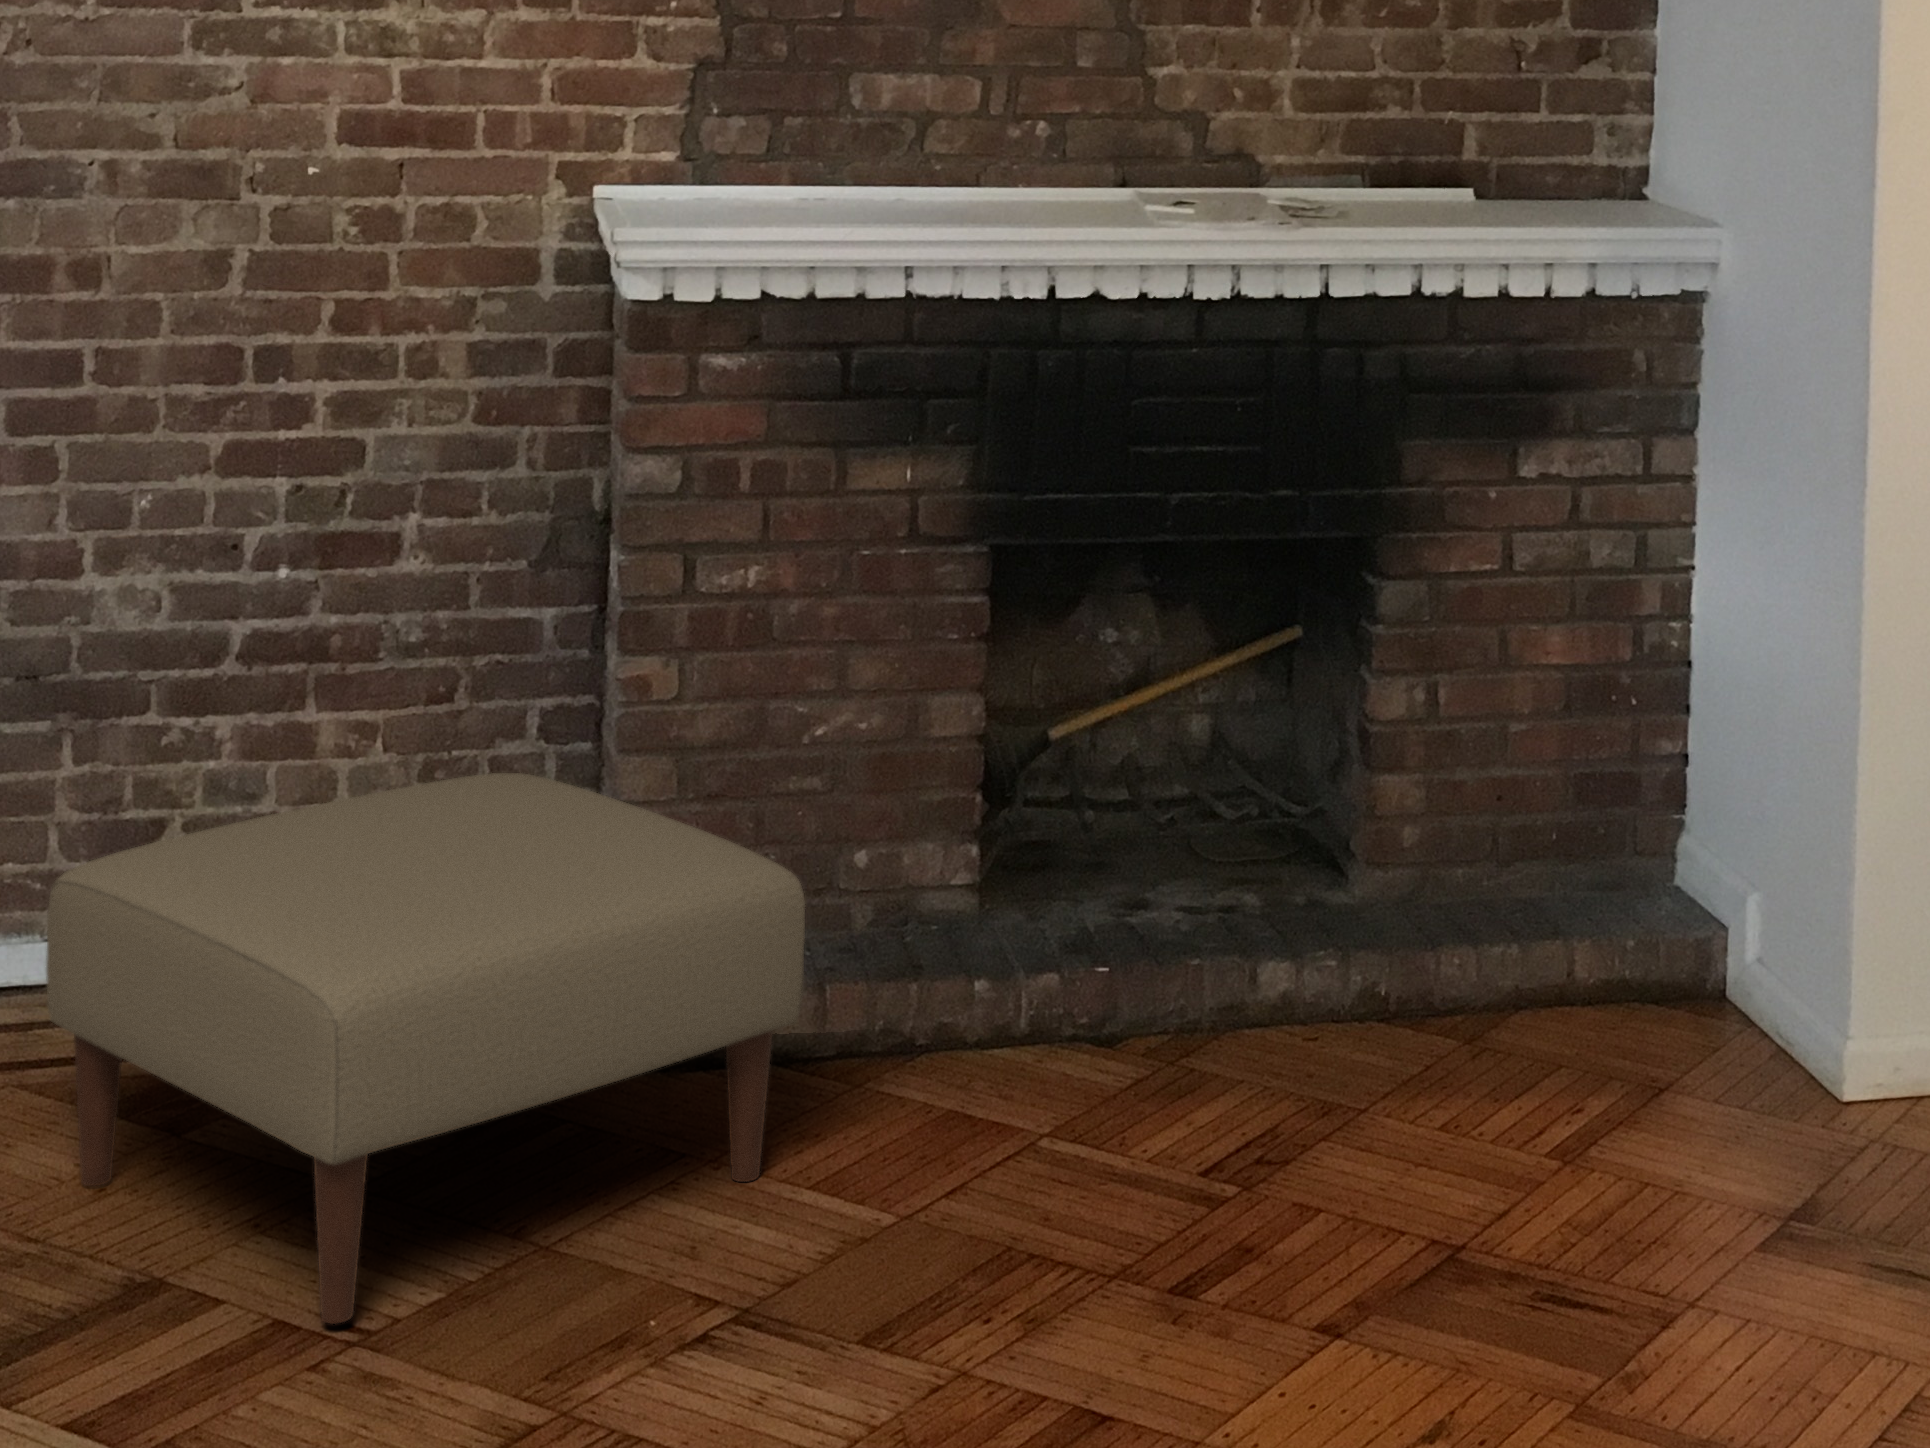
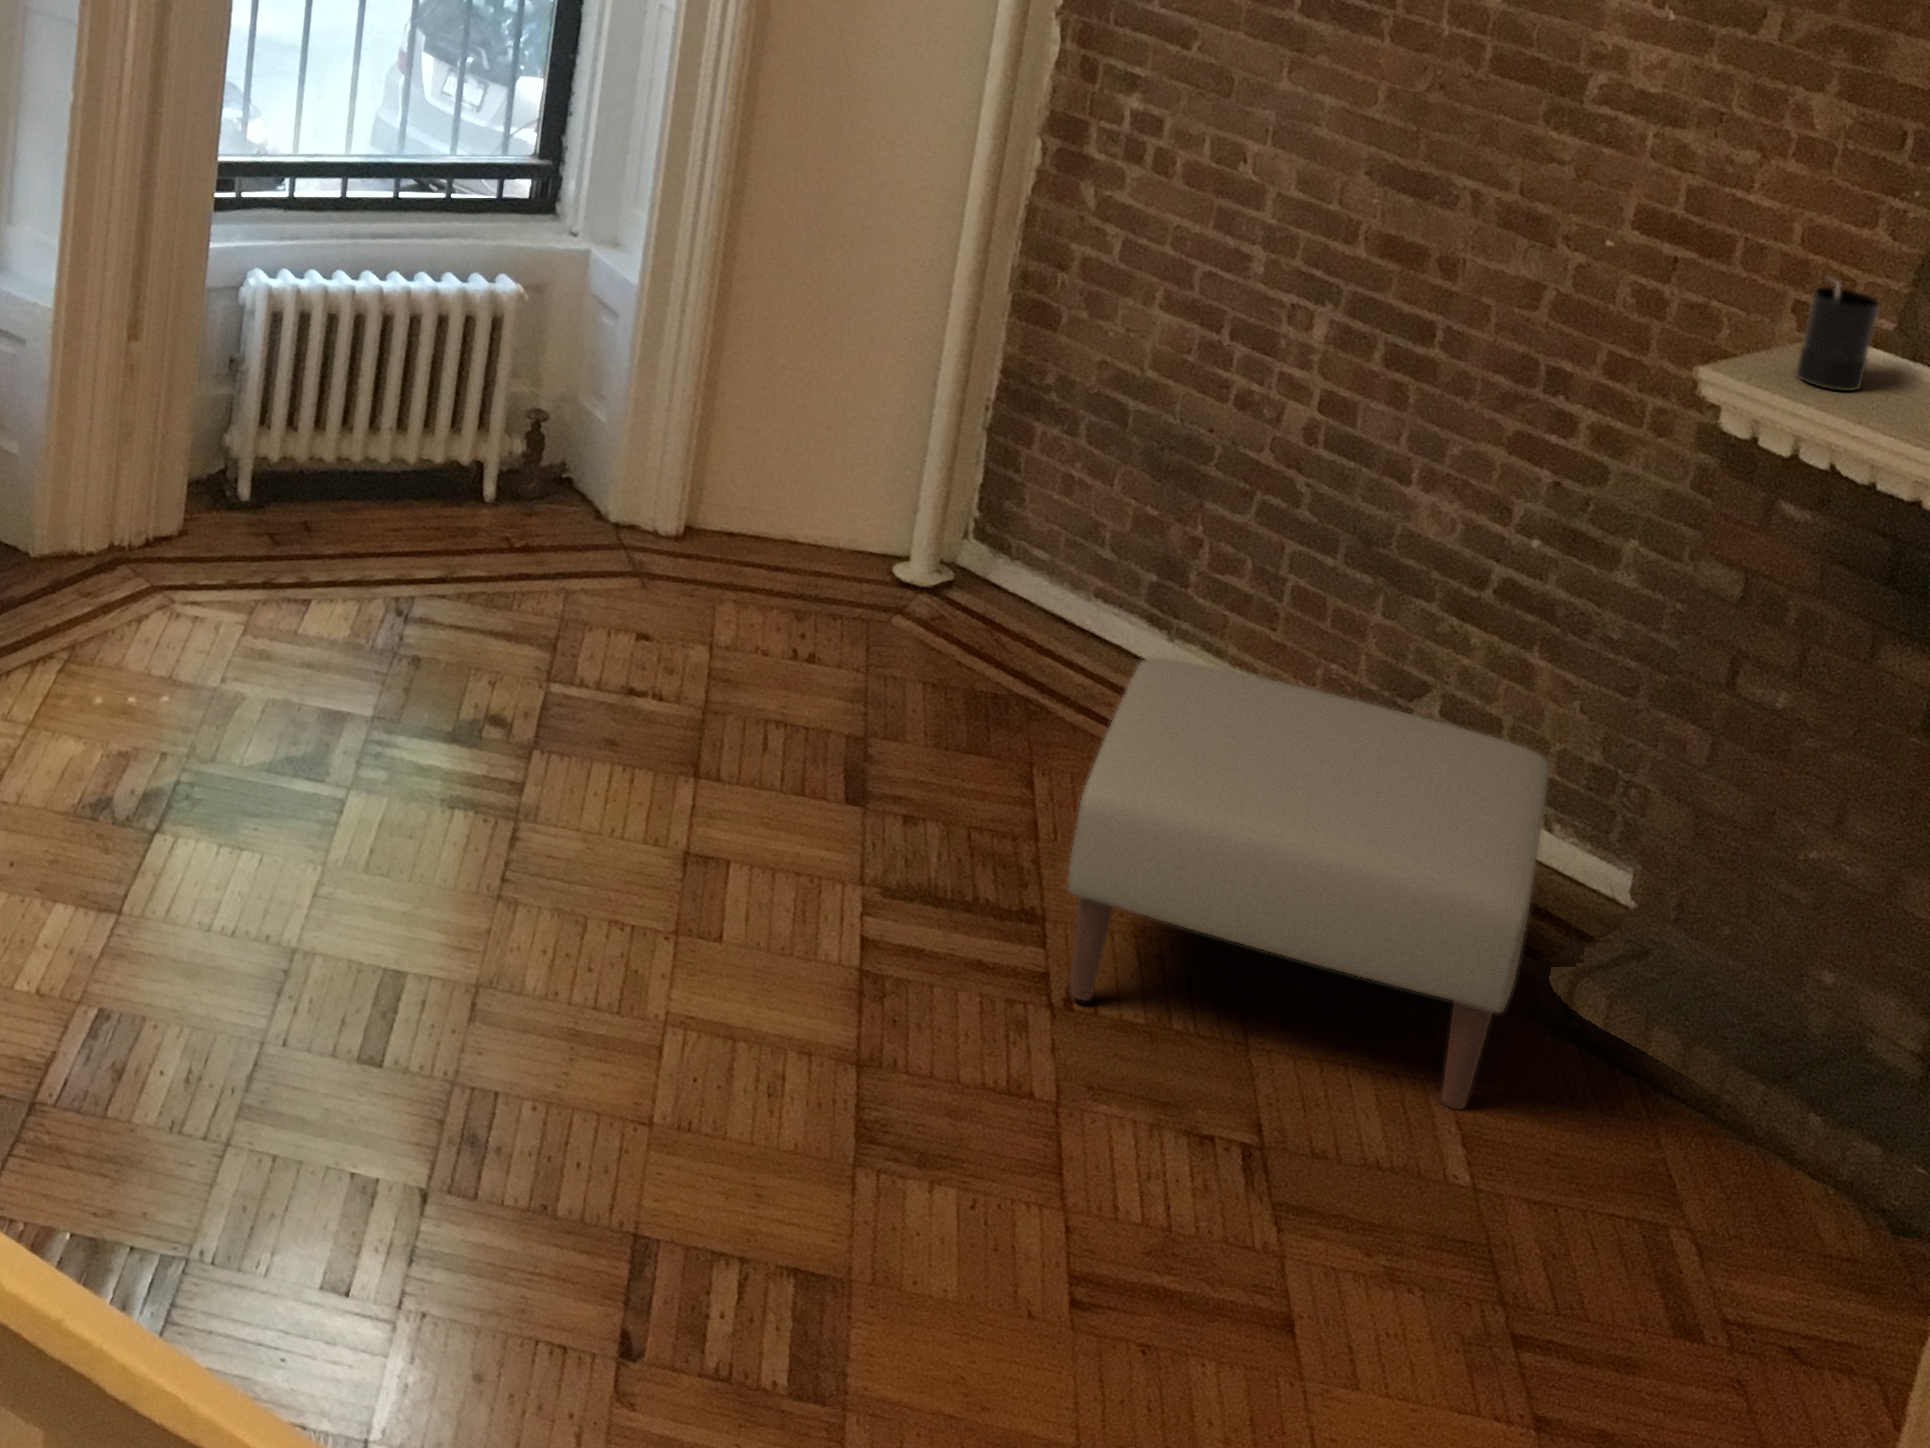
candle: none [667,101,740,216] -> present [1797,282,1879,391]

